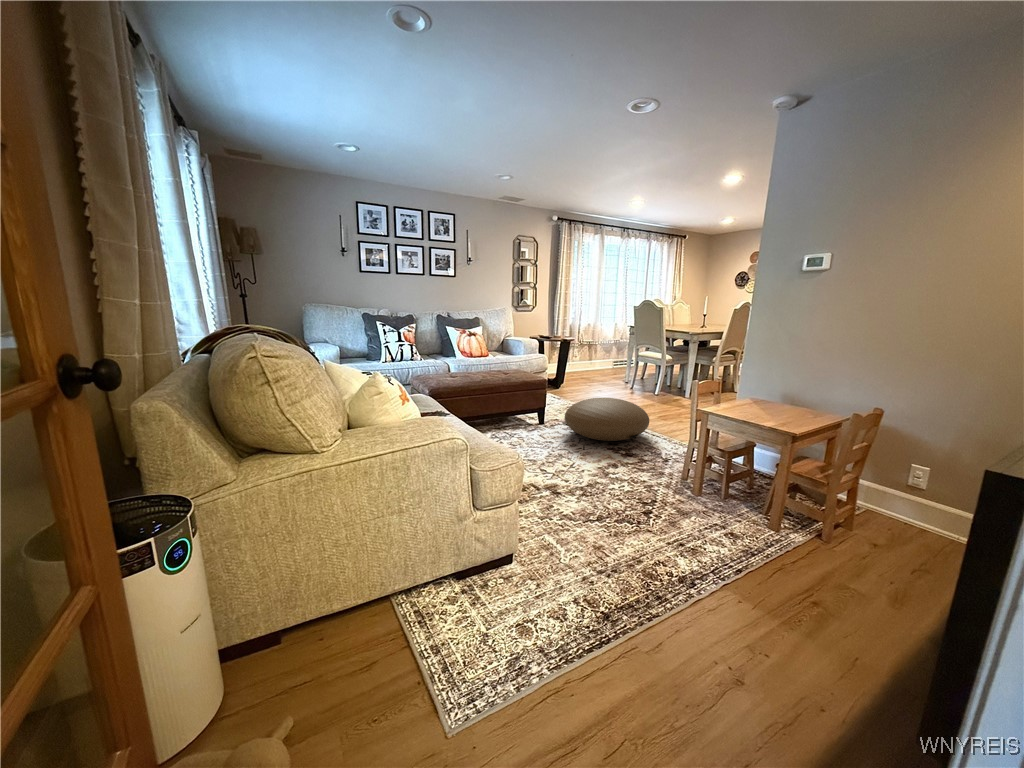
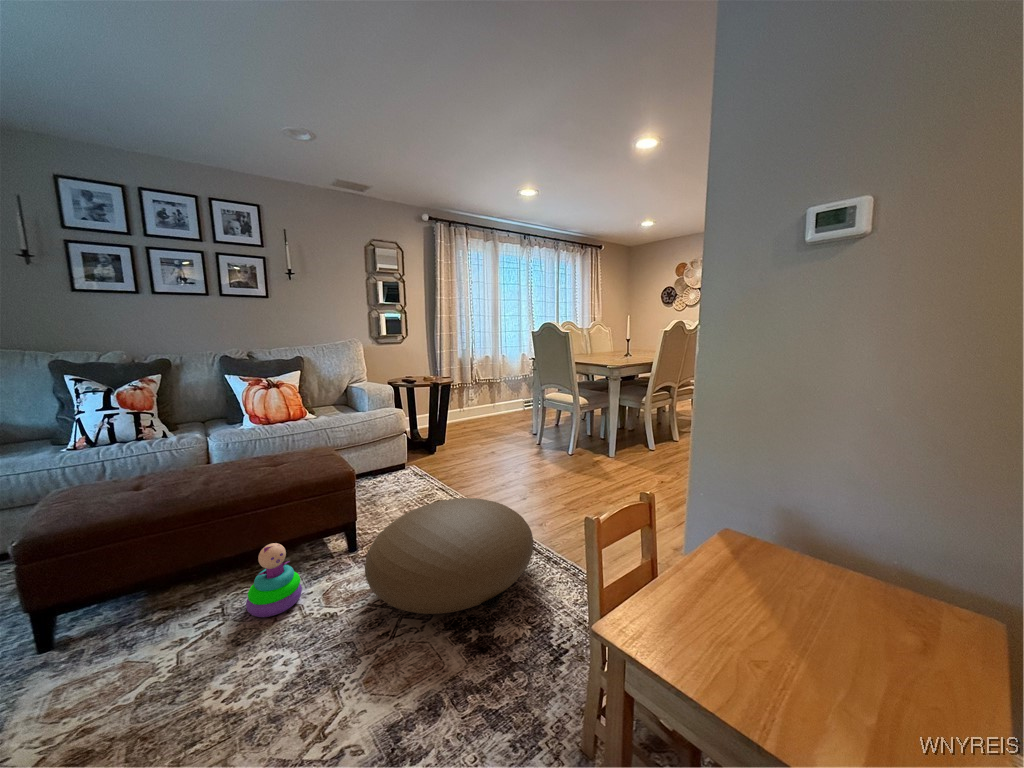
stacking toy: none [508,406,532,439] -> present [246,543,302,617]

